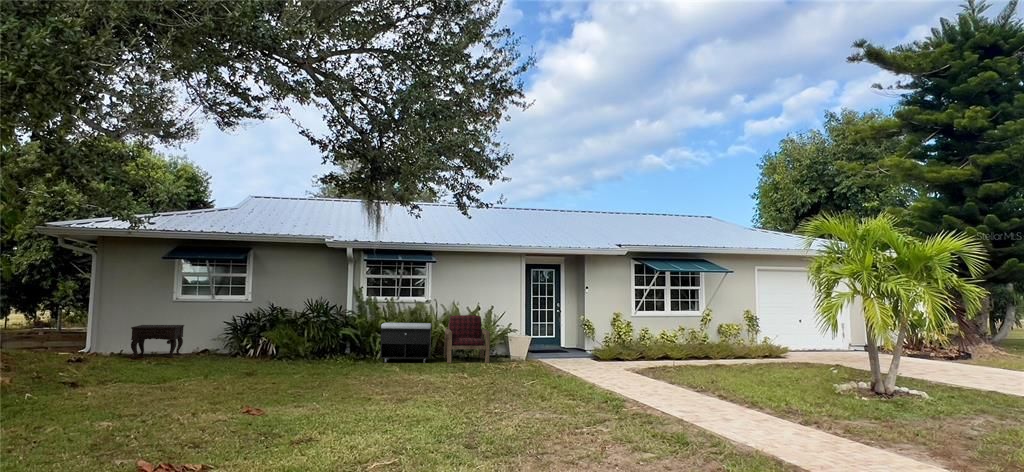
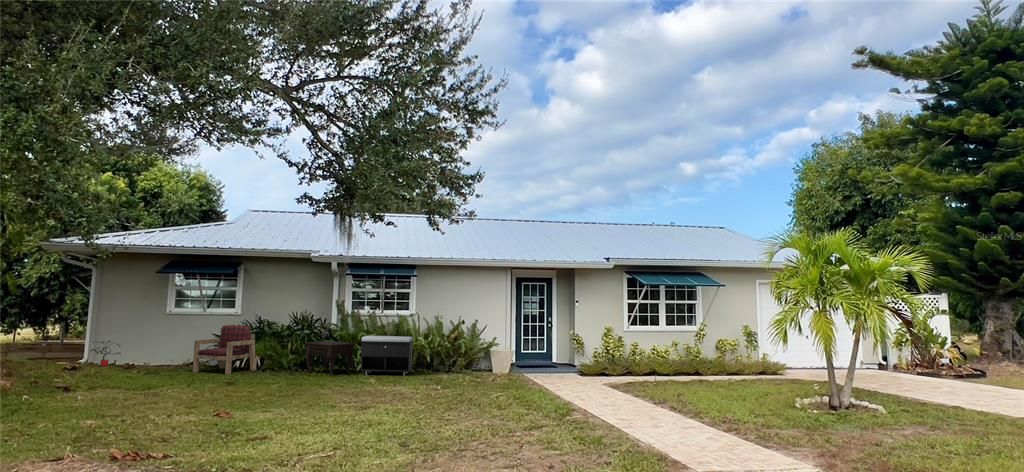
armchair: present [444,315,490,363] -> present [193,325,256,375]
side table: present [131,325,184,359] -> present [305,341,355,376]
potted plant: none [91,329,130,356] -> present [91,341,121,366]

